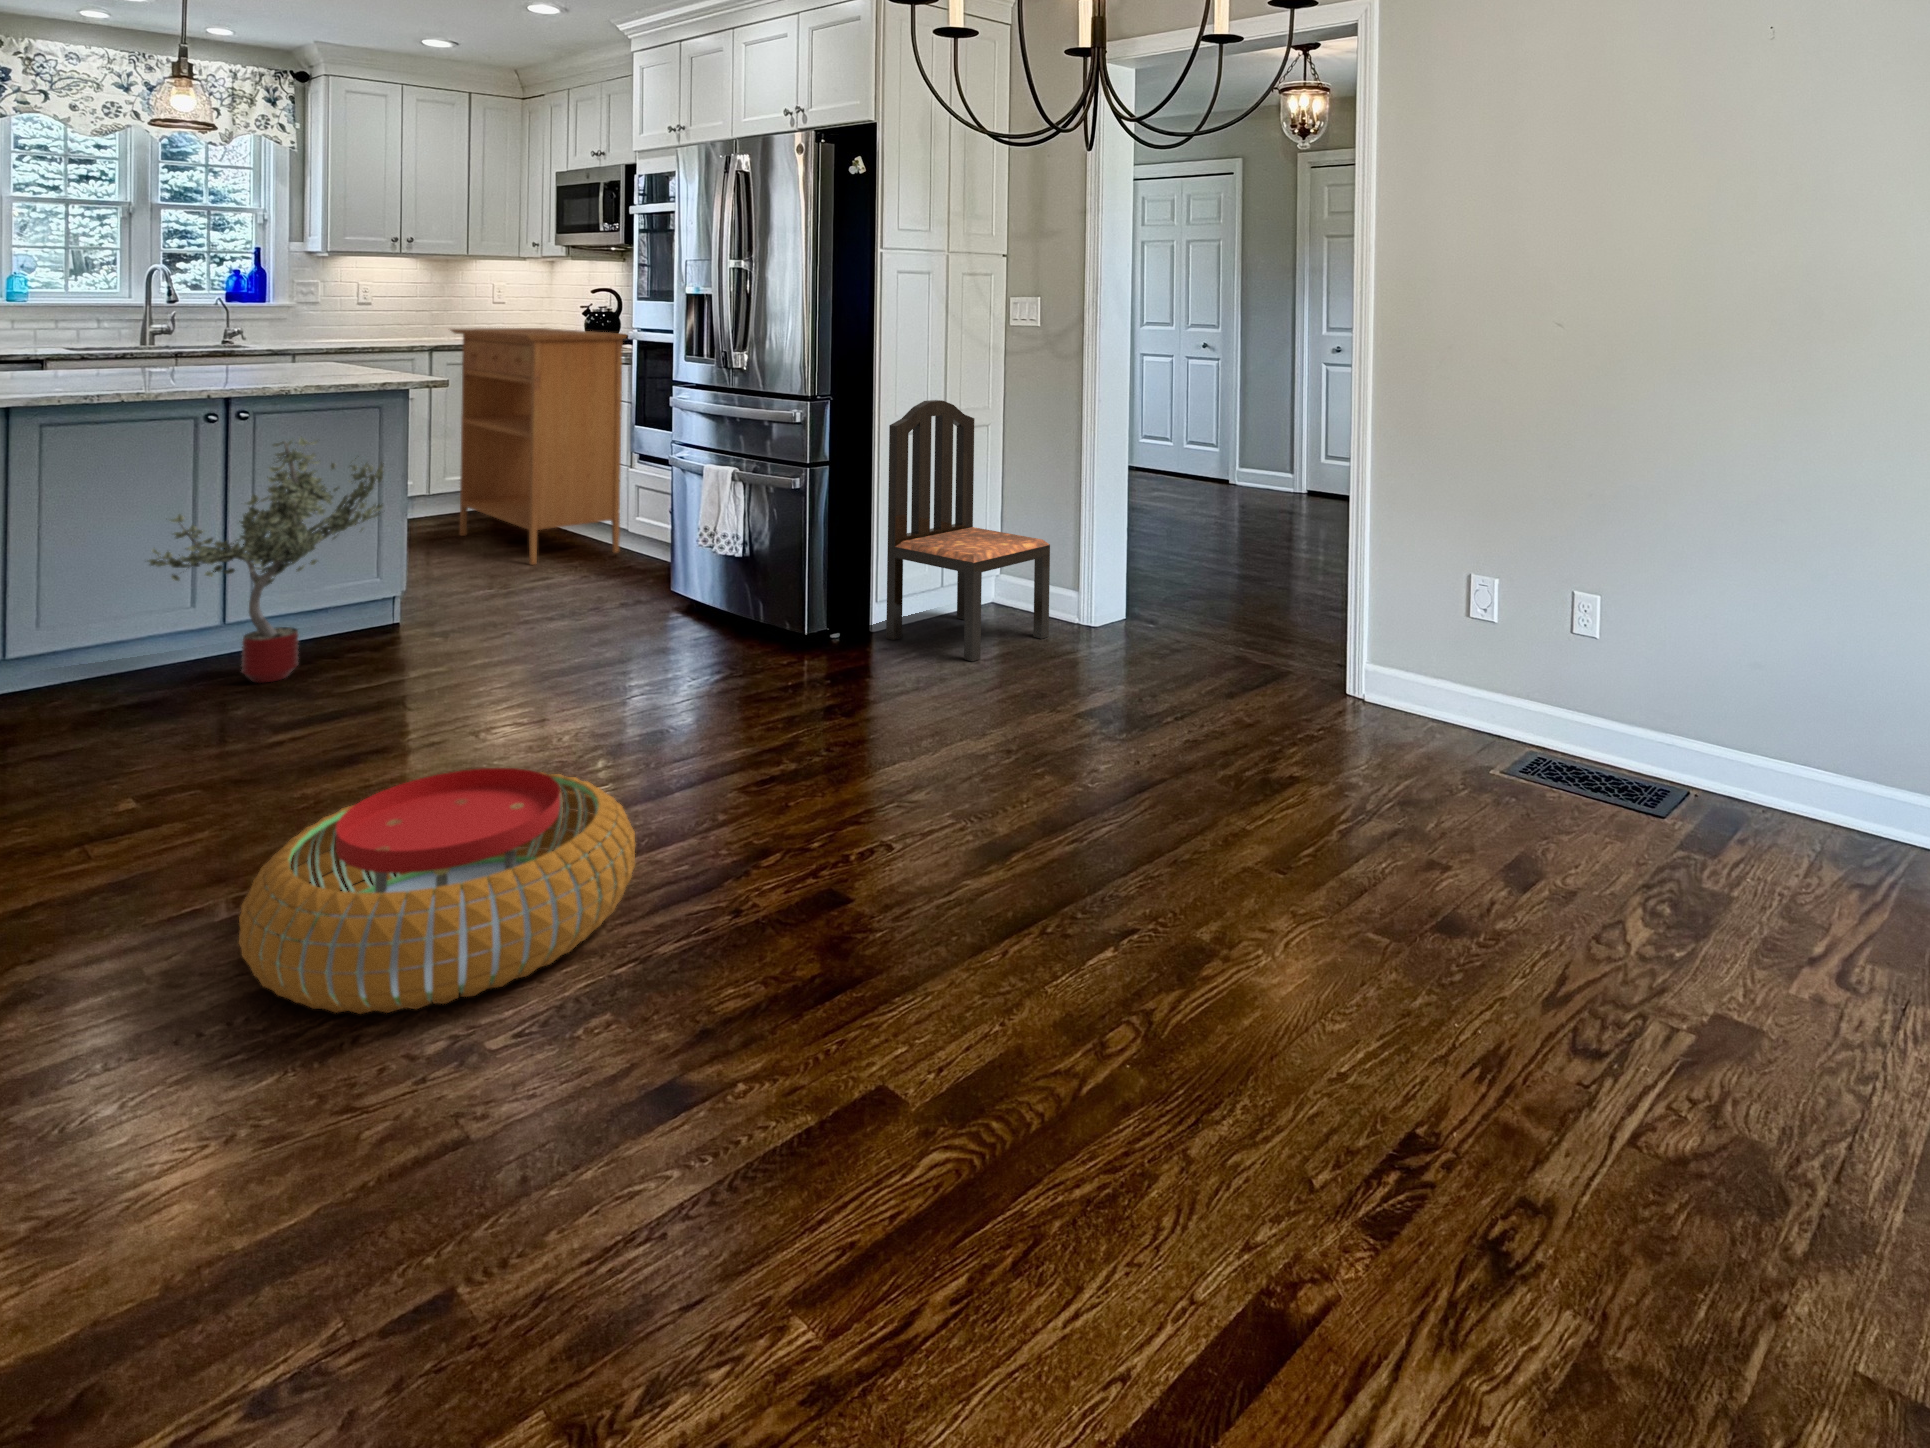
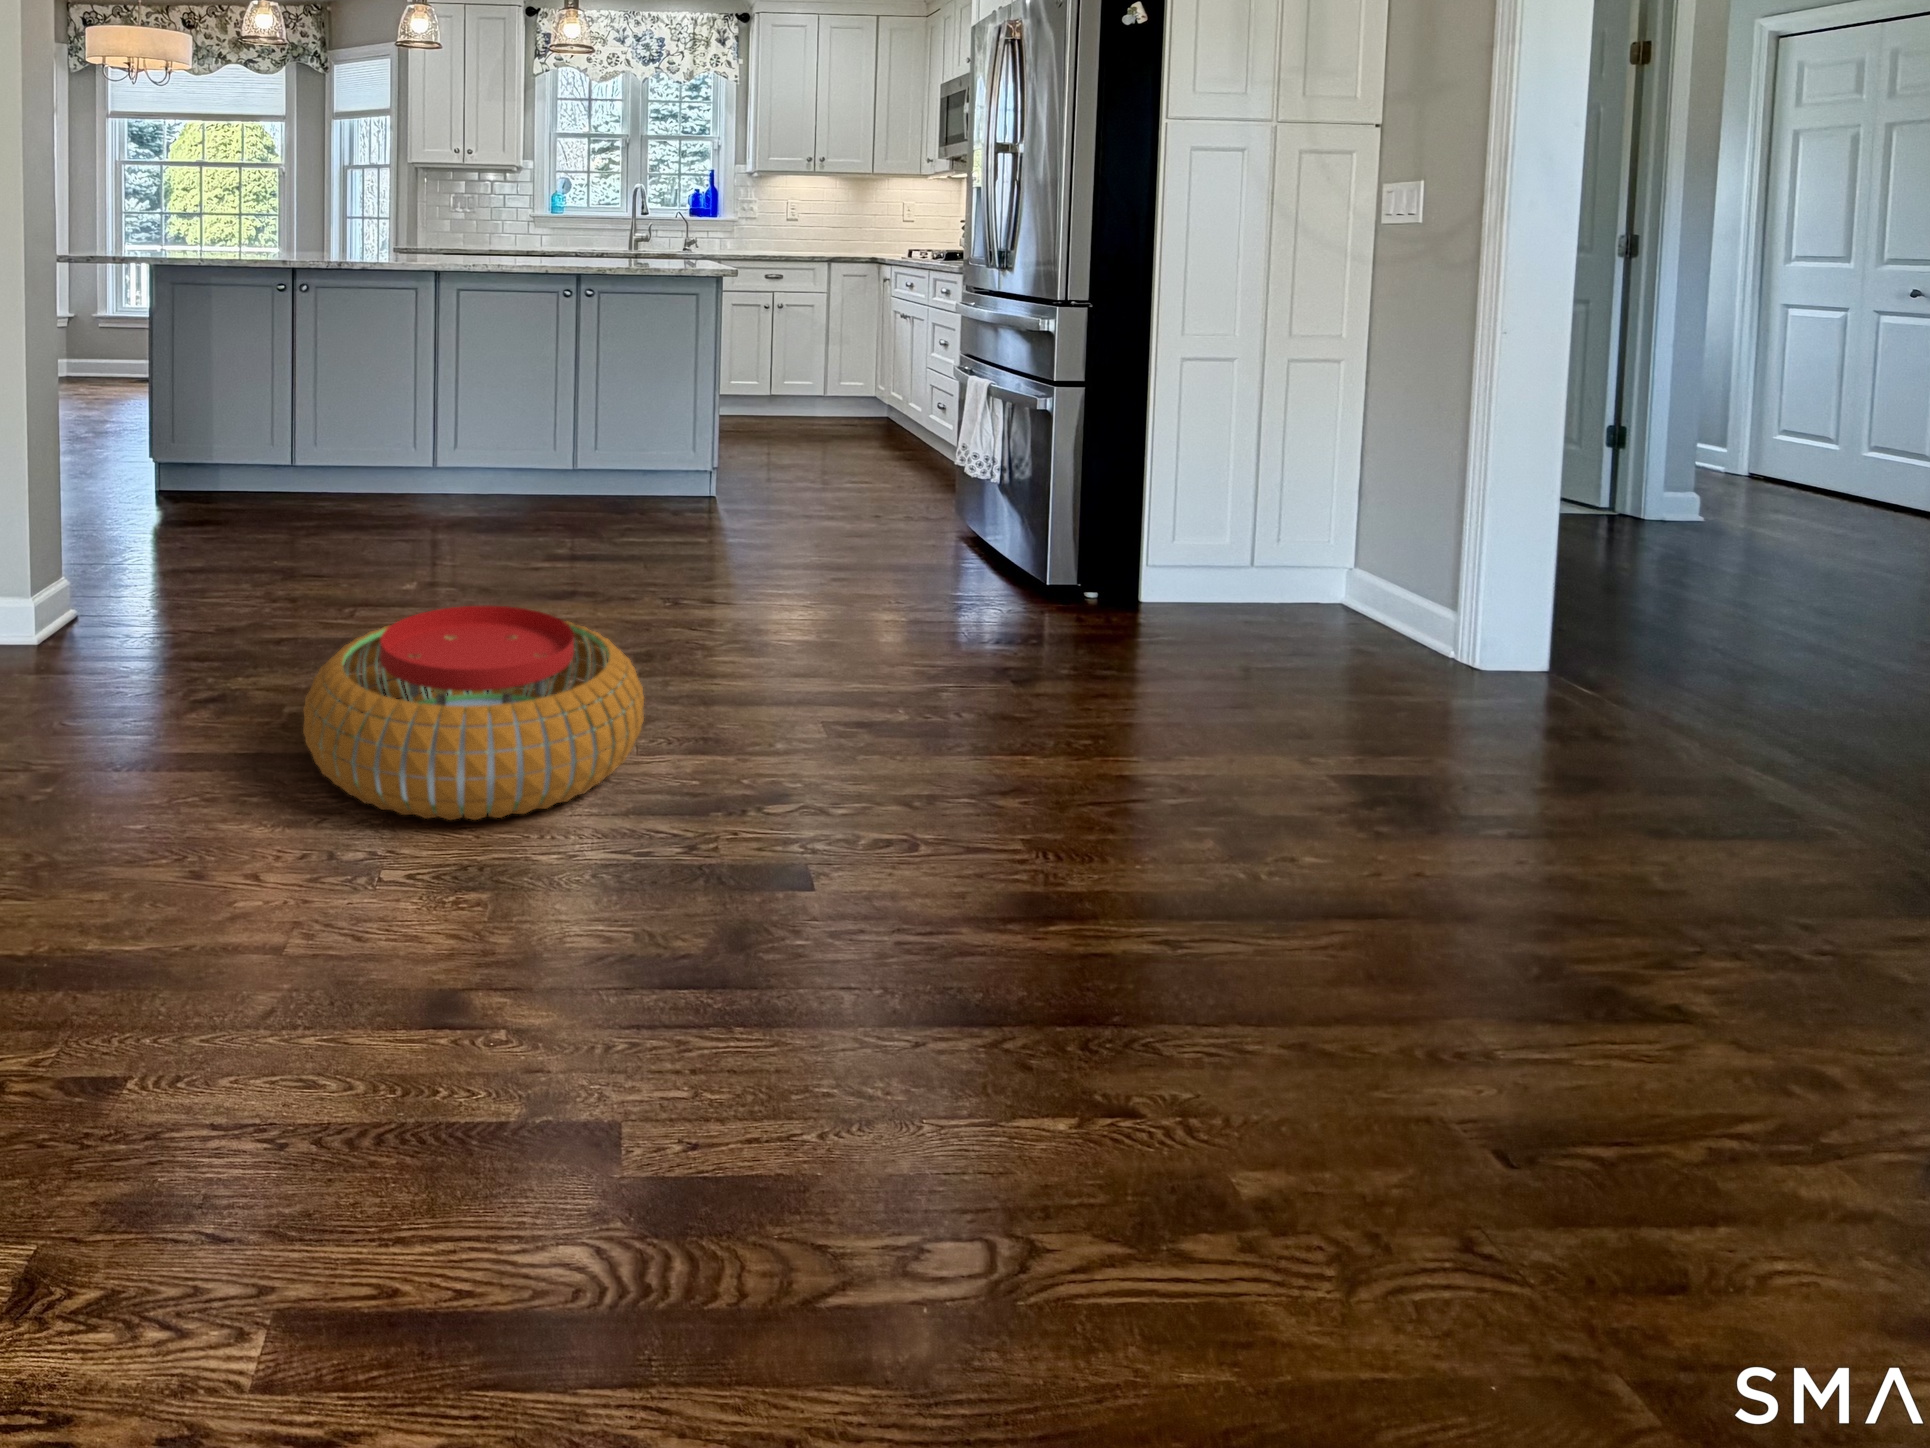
console table: present [451,328,627,565] -> none [828,238,962,469]
dining chair: present [886,400,1050,661] -> none [1150,313,1394,664]
potted tree: present [148,438,384,683] -> none [507,310,678,519]

